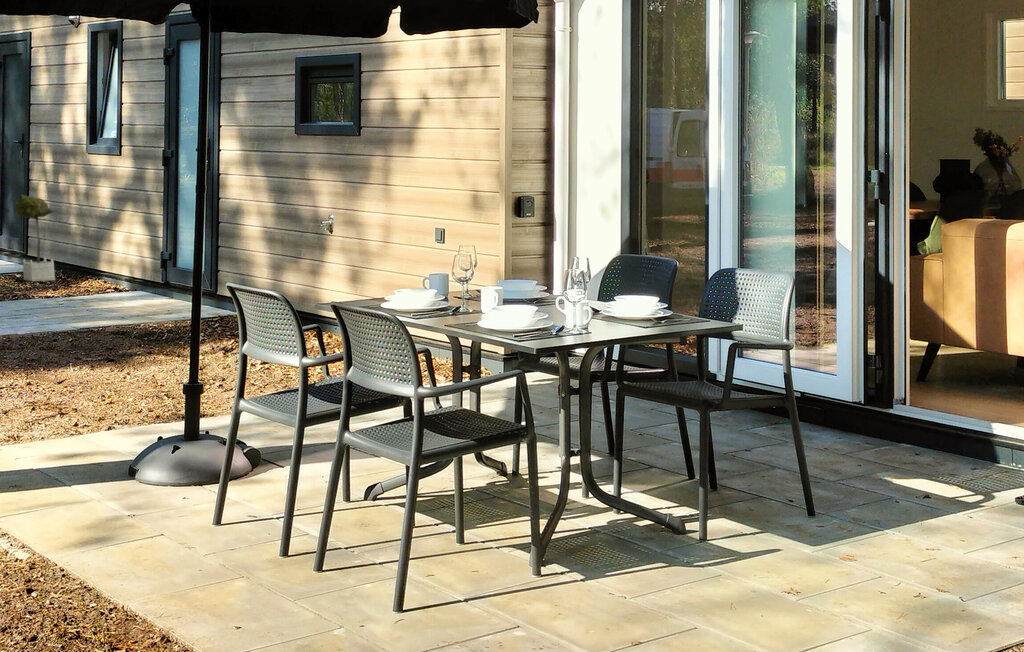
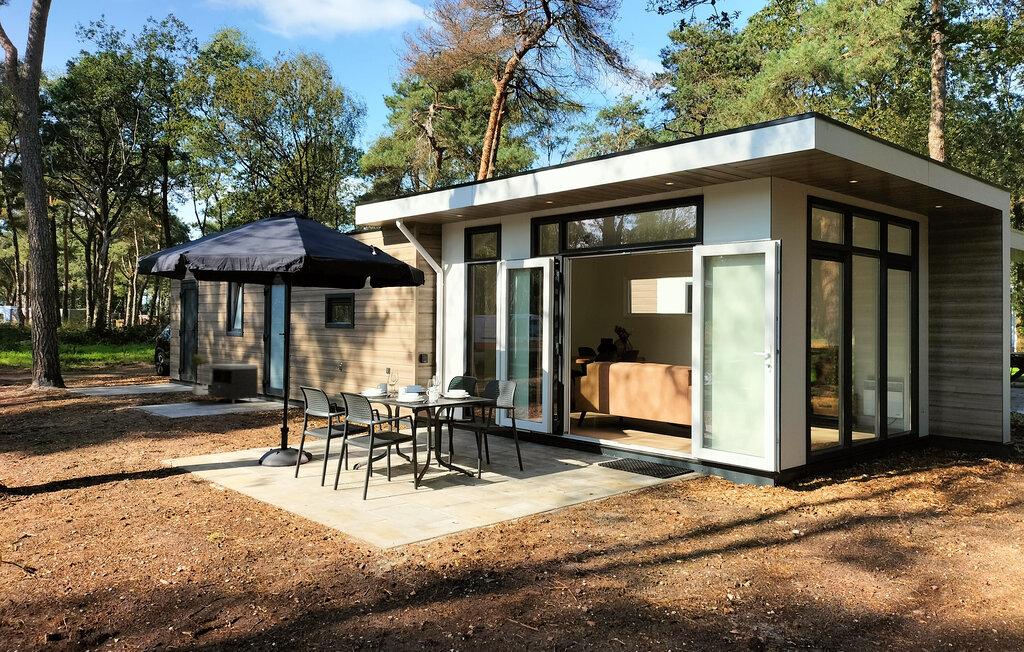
storage bench: none [52,216,153,301] -> present [210,364,258,403]

